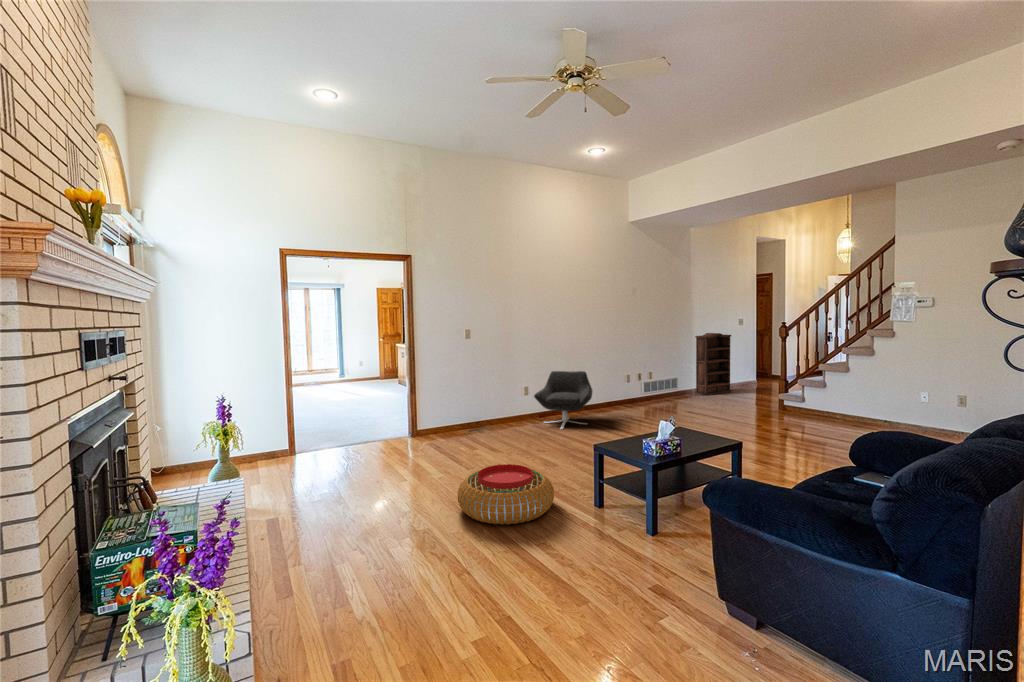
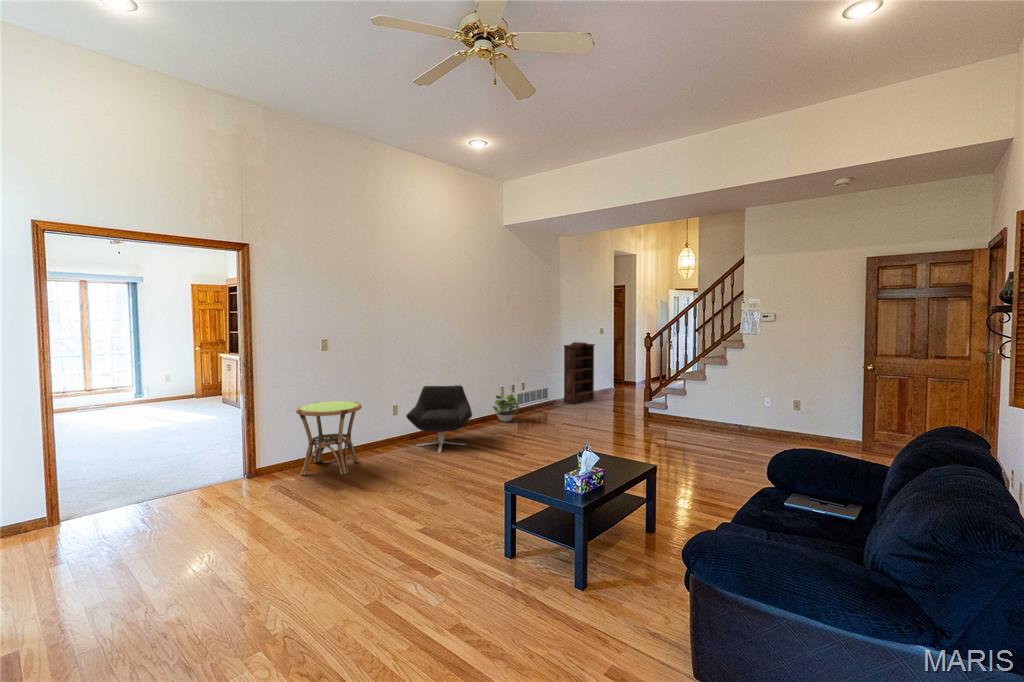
side table: none [445,381,496,440] -> present [296,401,362,475]
potted plant: none [618,381,645,408] -> present [493,394,519,422]
pouf: present [457,464,554,525] -> none [329,516,459,605]

